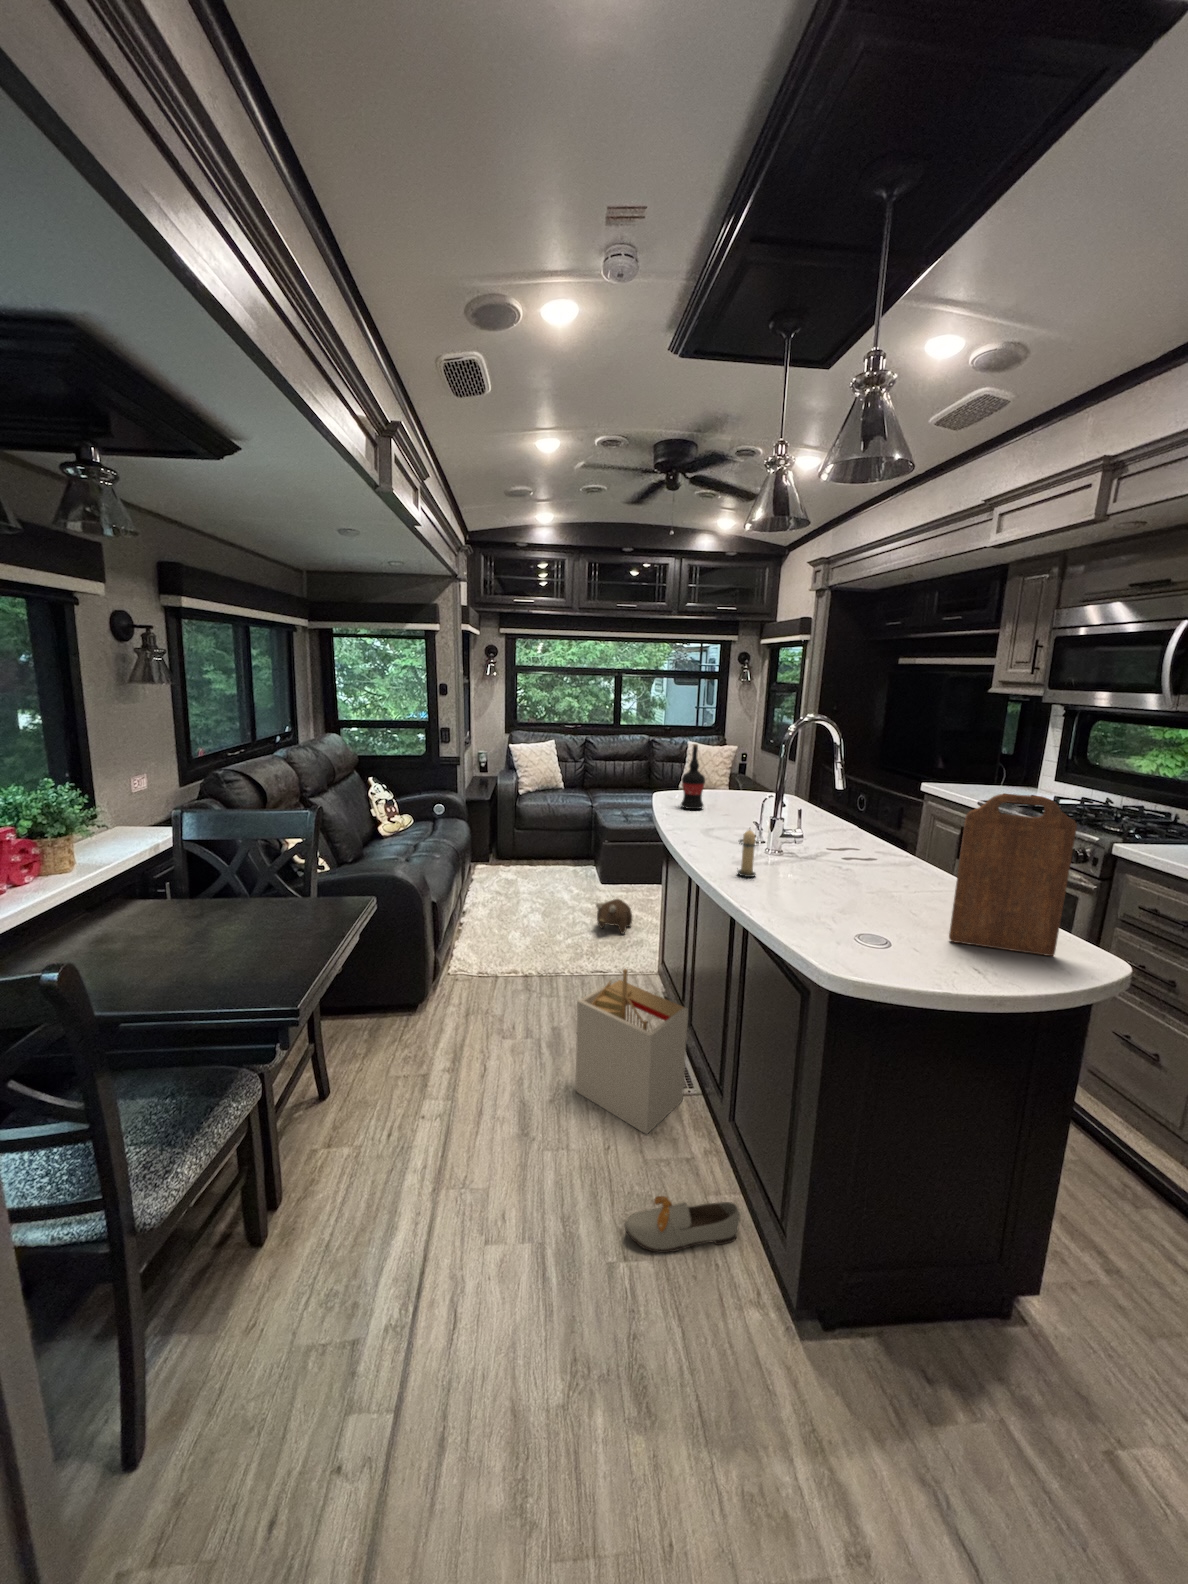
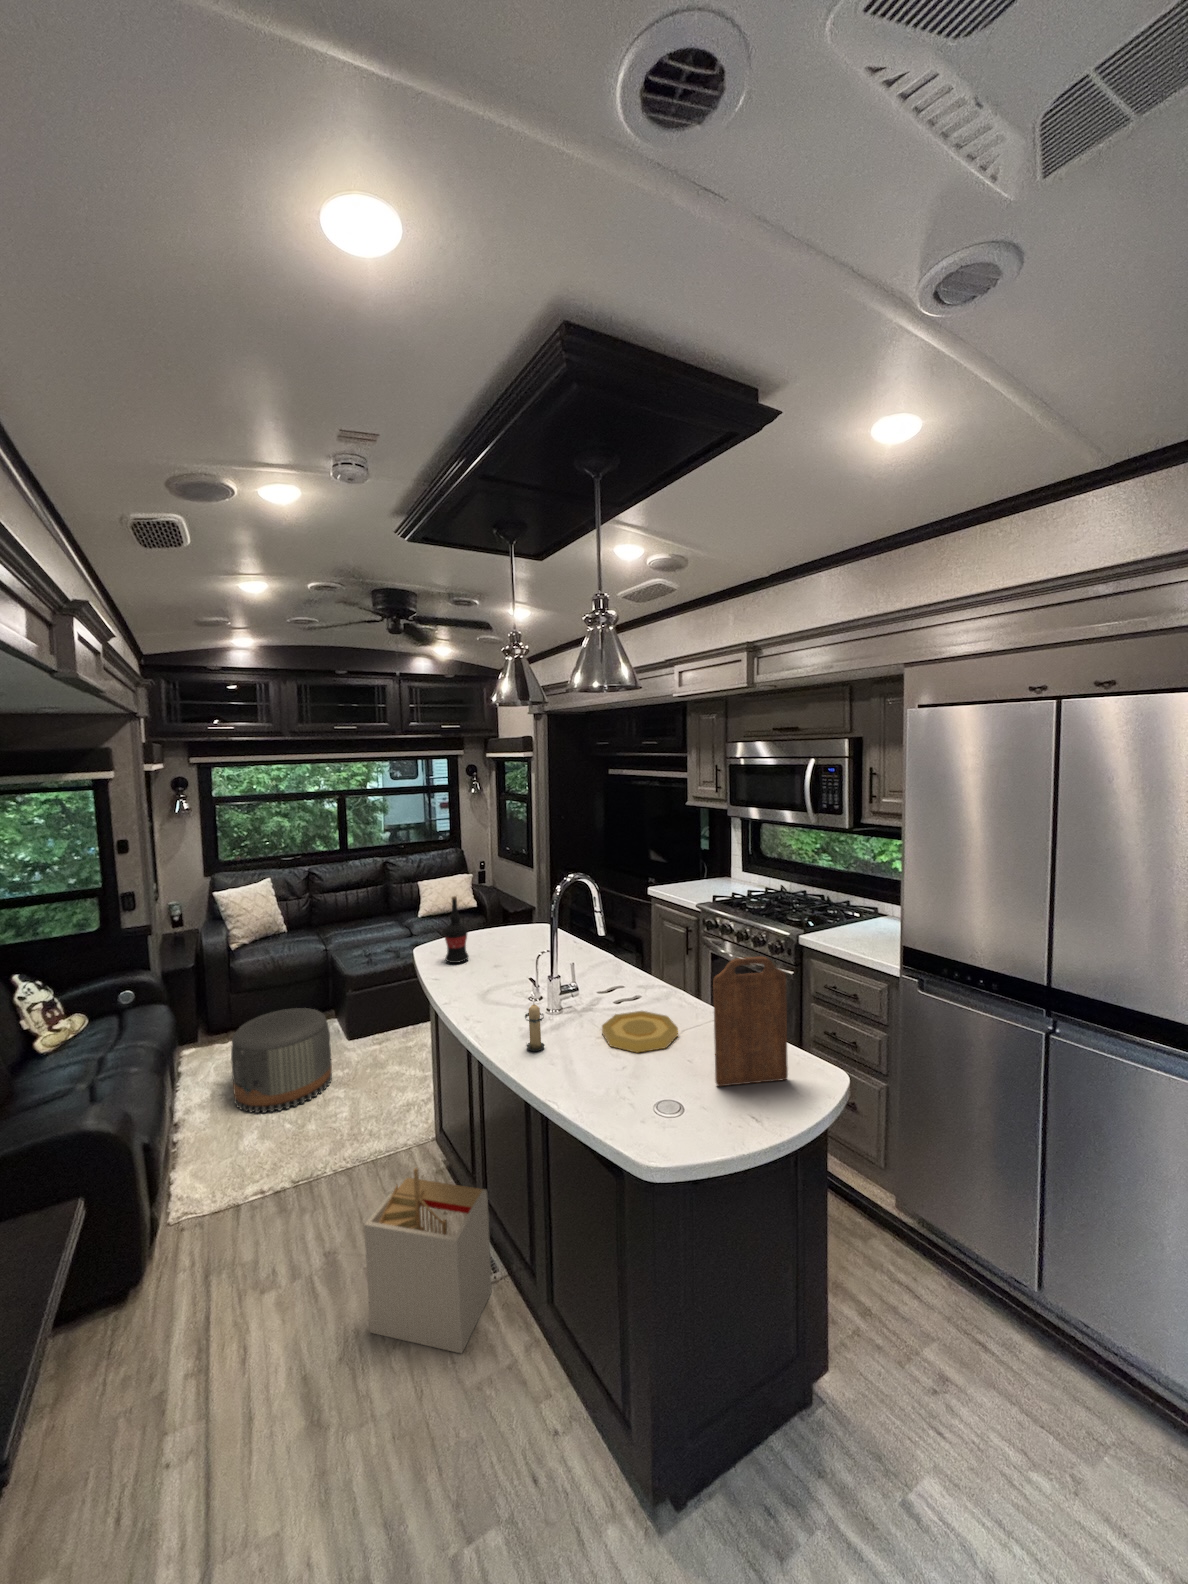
pouf: none [506,842,582,920] -> present [231,1008,332,1113]
bowl: none [823,865,916,902] -> present [602,1011,678,1053]
plush toy: present [596,899,632,934] -> none [353,1060,396,1100]
shoe: present [625,1196,740,1253] -> none [461,1400,577,1507]

